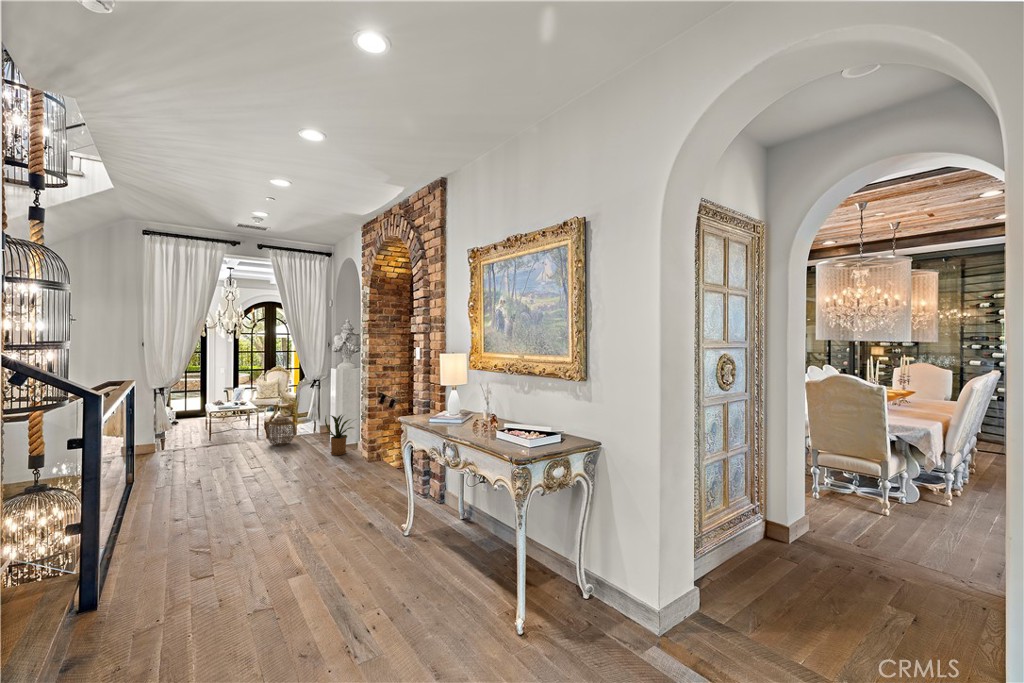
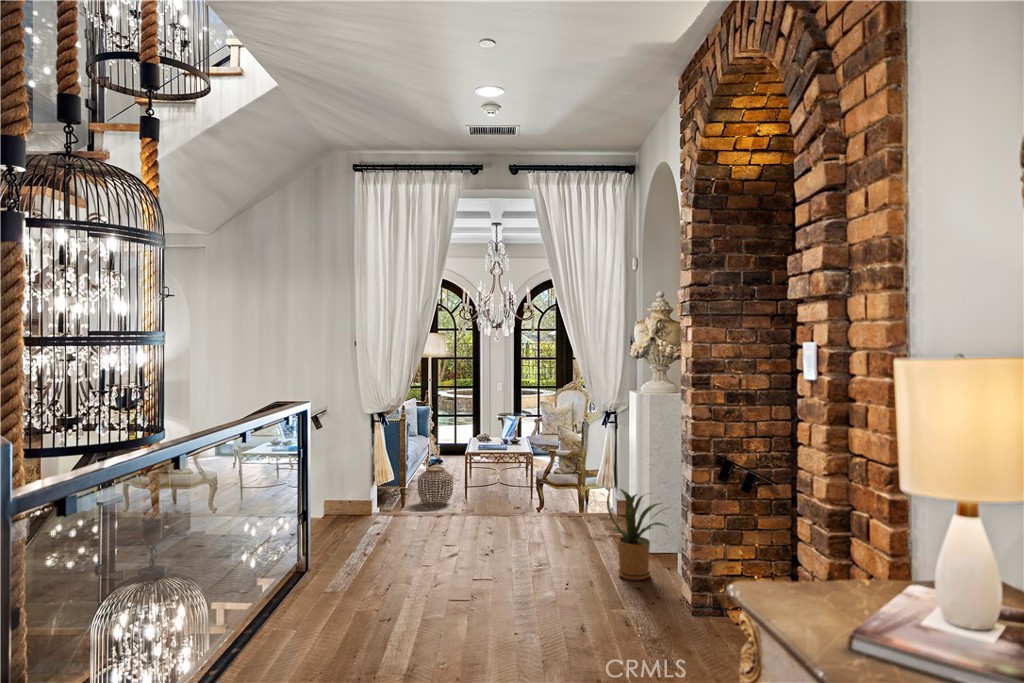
woven basket: present [266,417,295,446] -> present [418,467,453,507]

